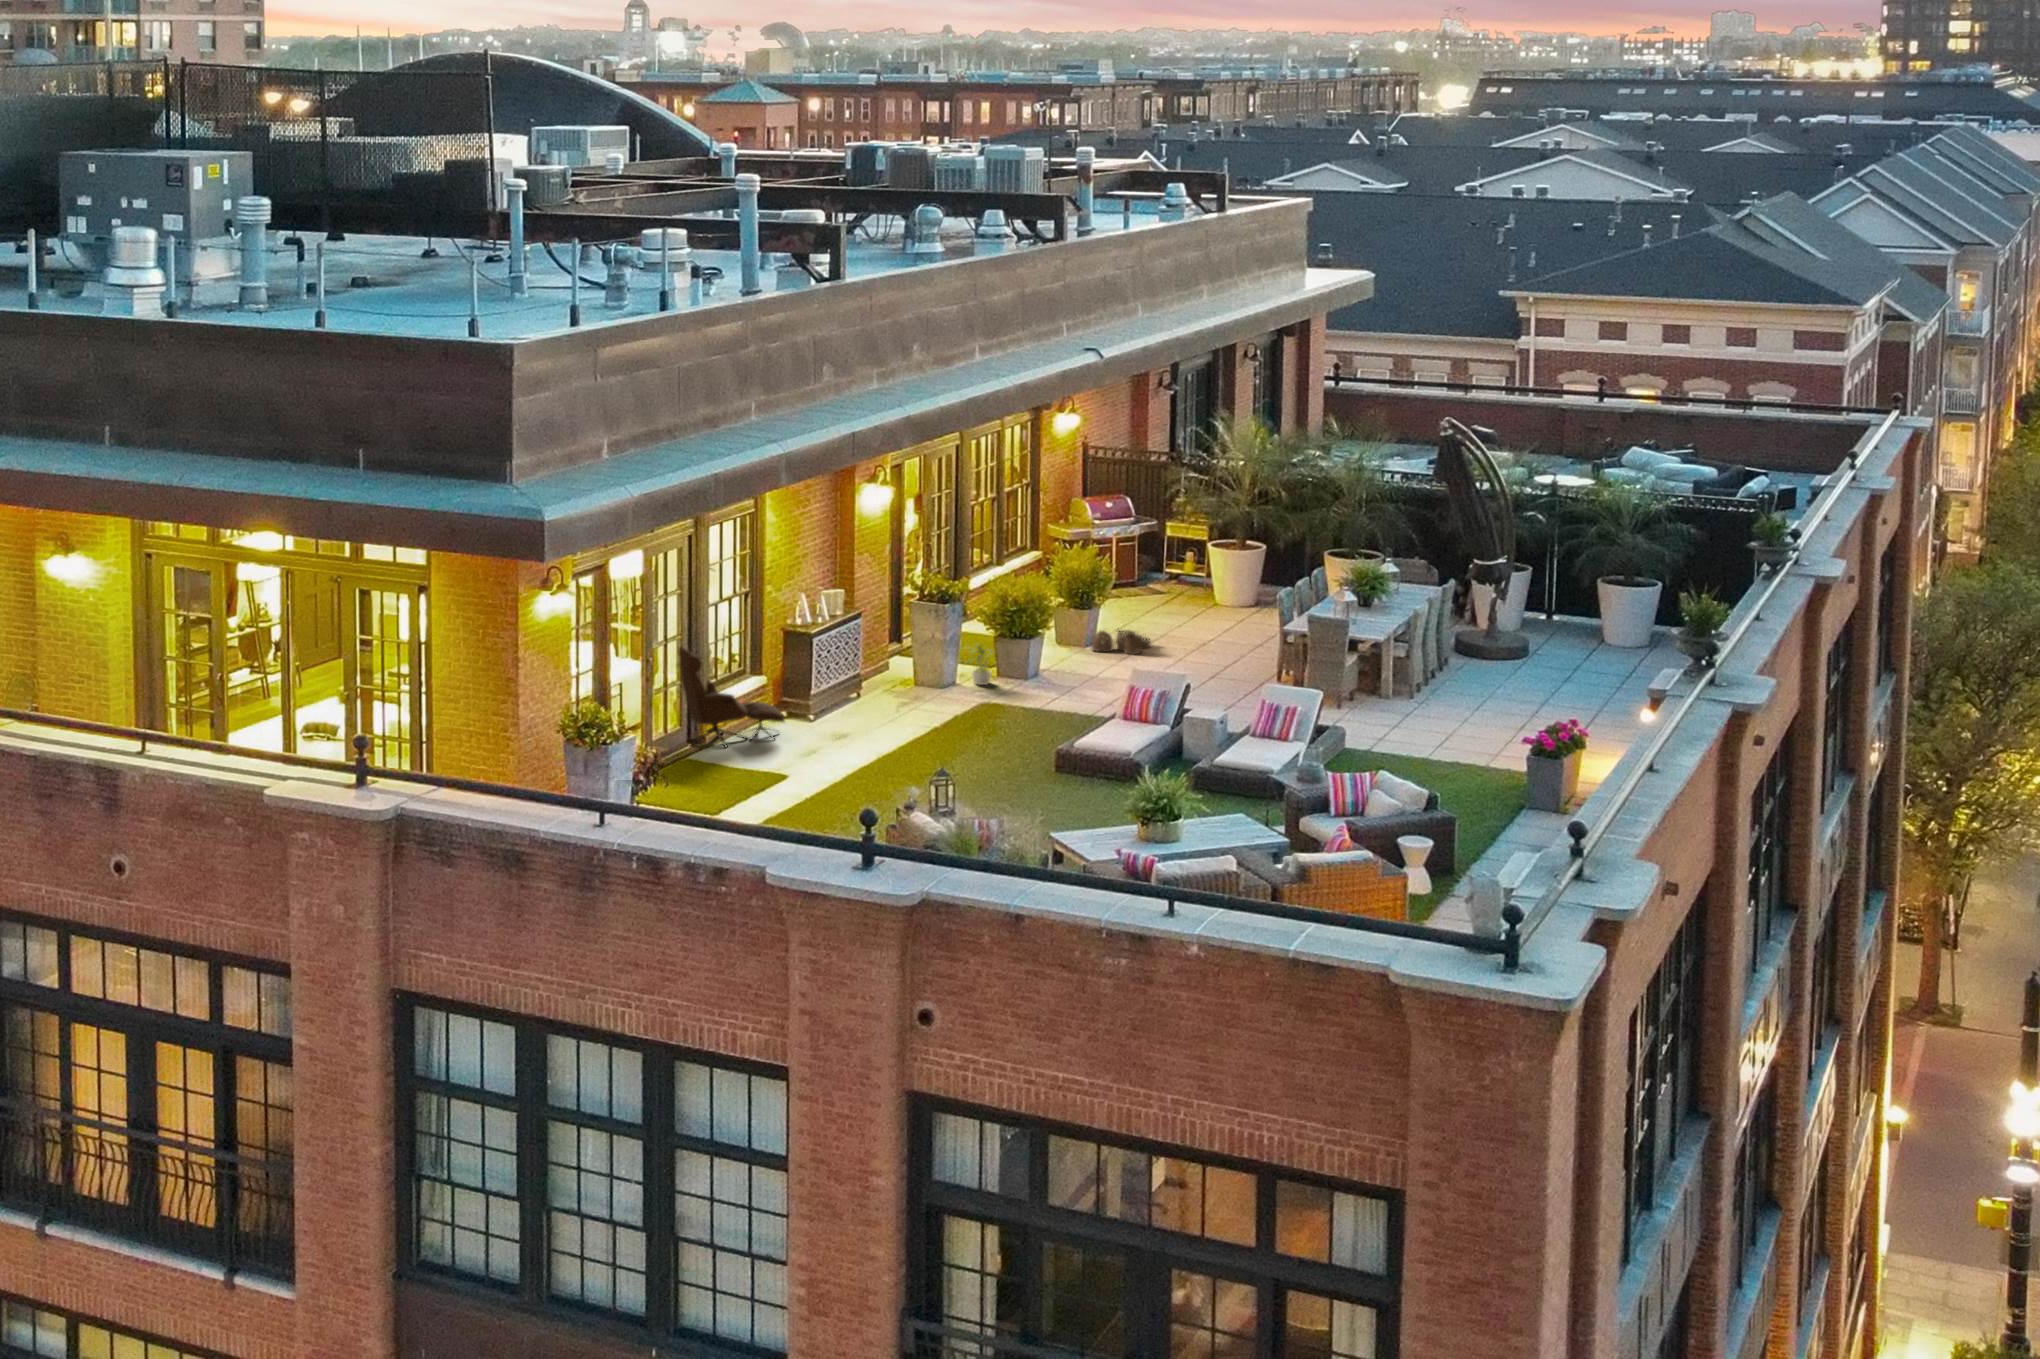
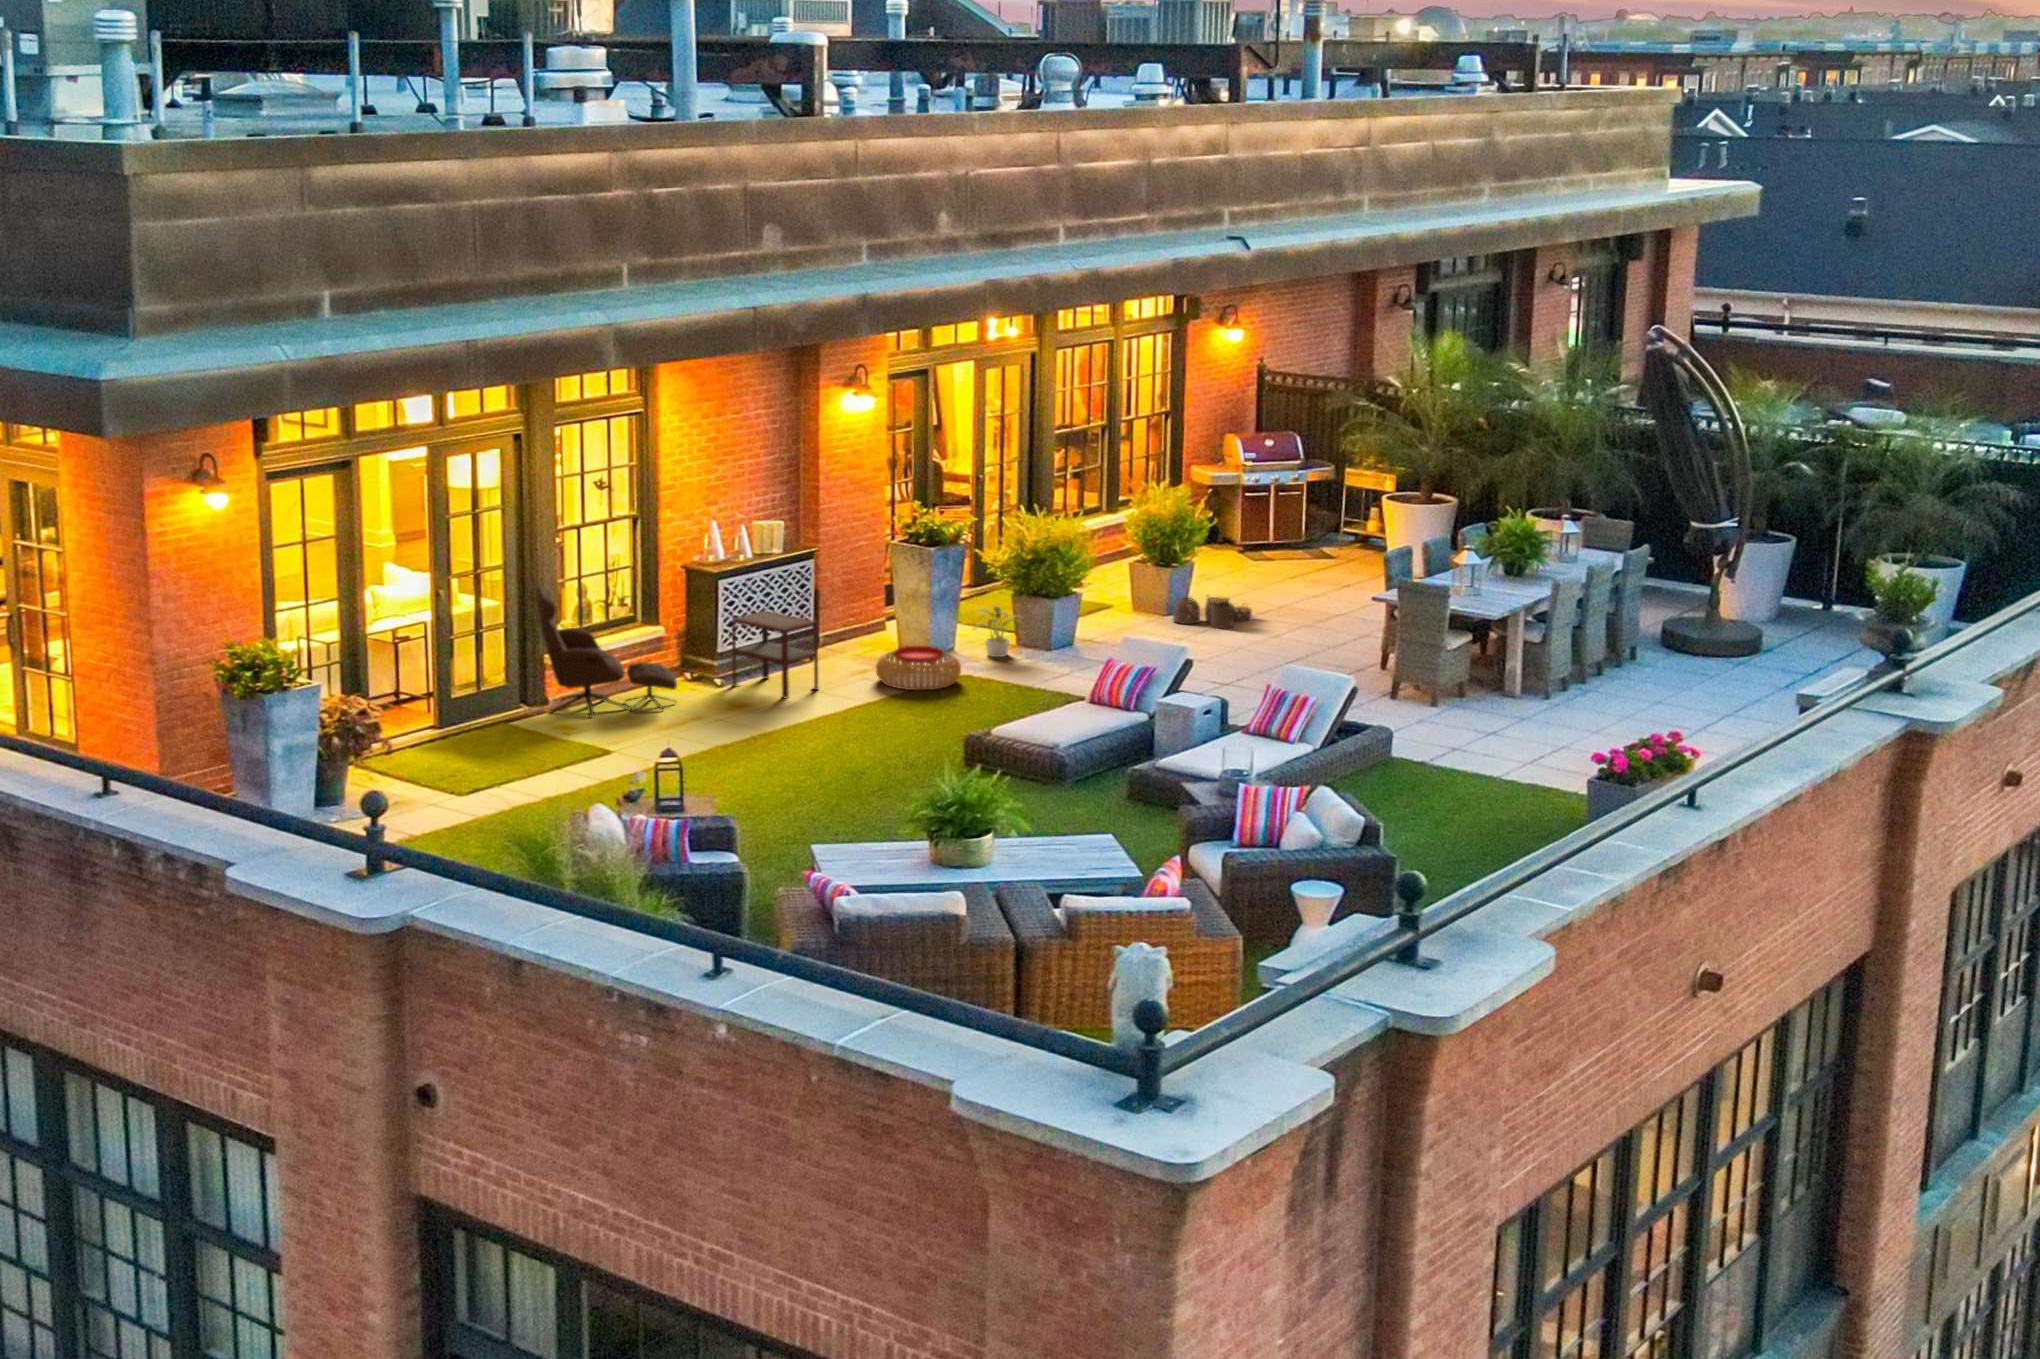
side table: none [806,656,876,726] -> present [732,610,819,698]
pouf: none [911,679,978,714] -> present [876,646,961,690]

